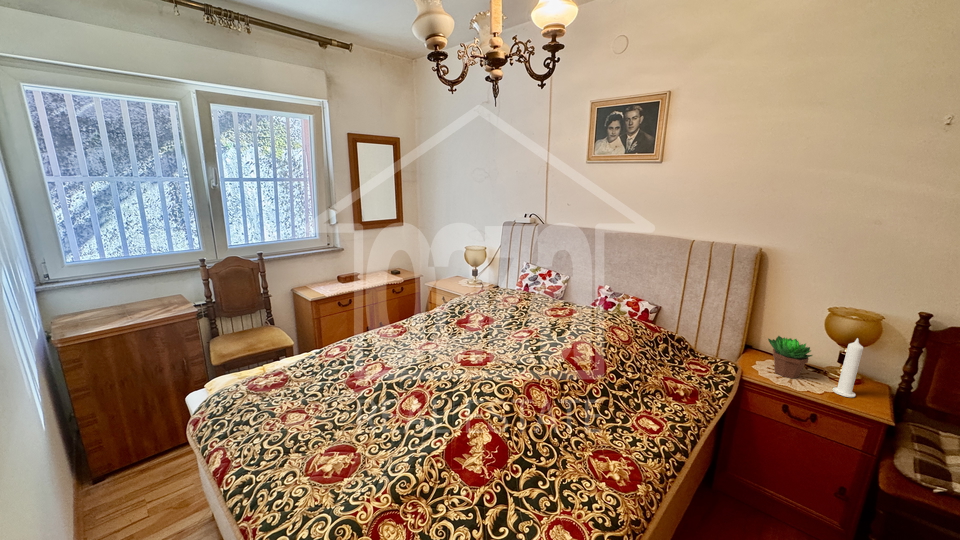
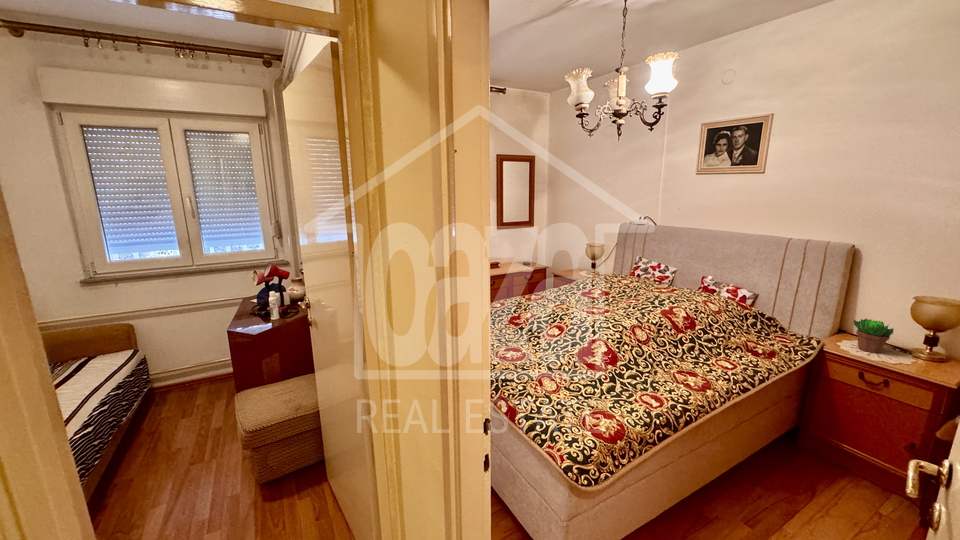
candle: present [833,338,863,397] -> none [909,318,937,368]

